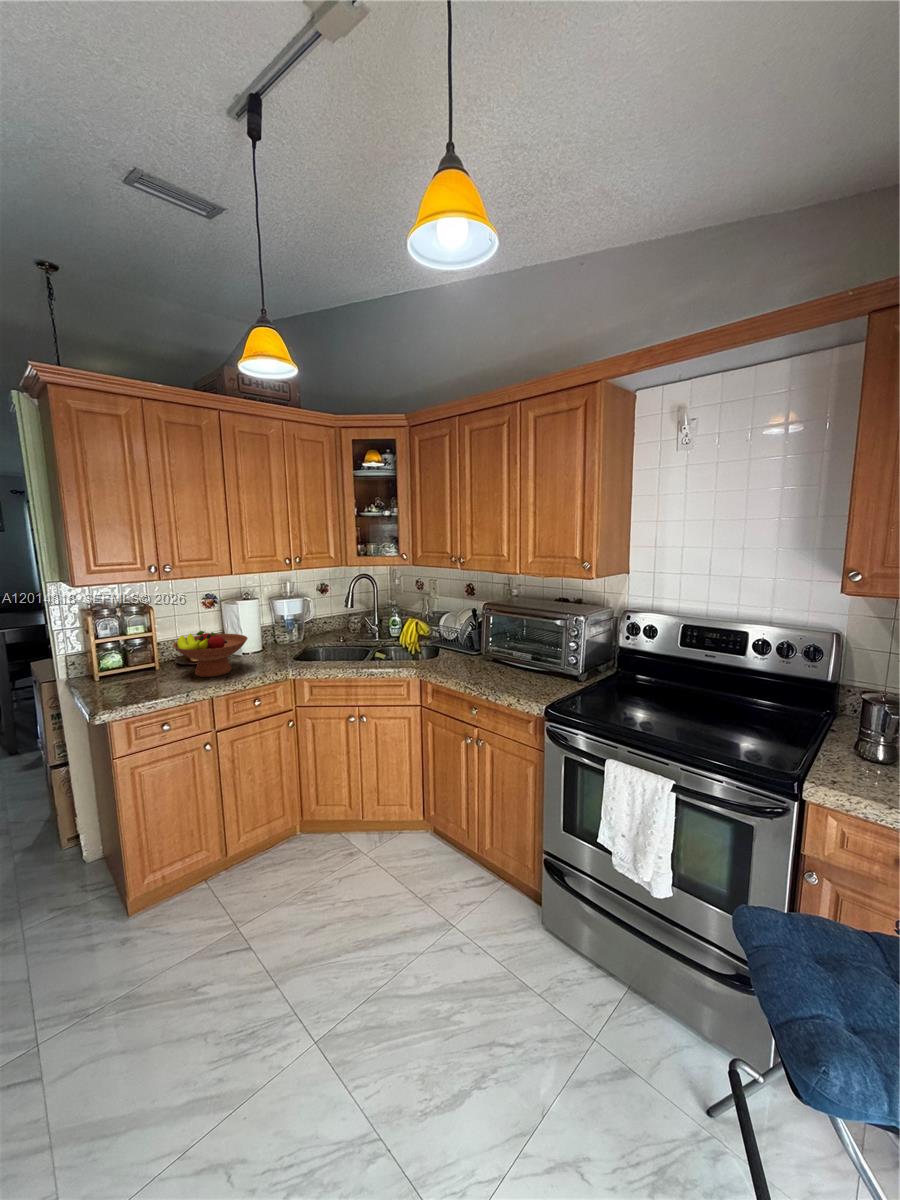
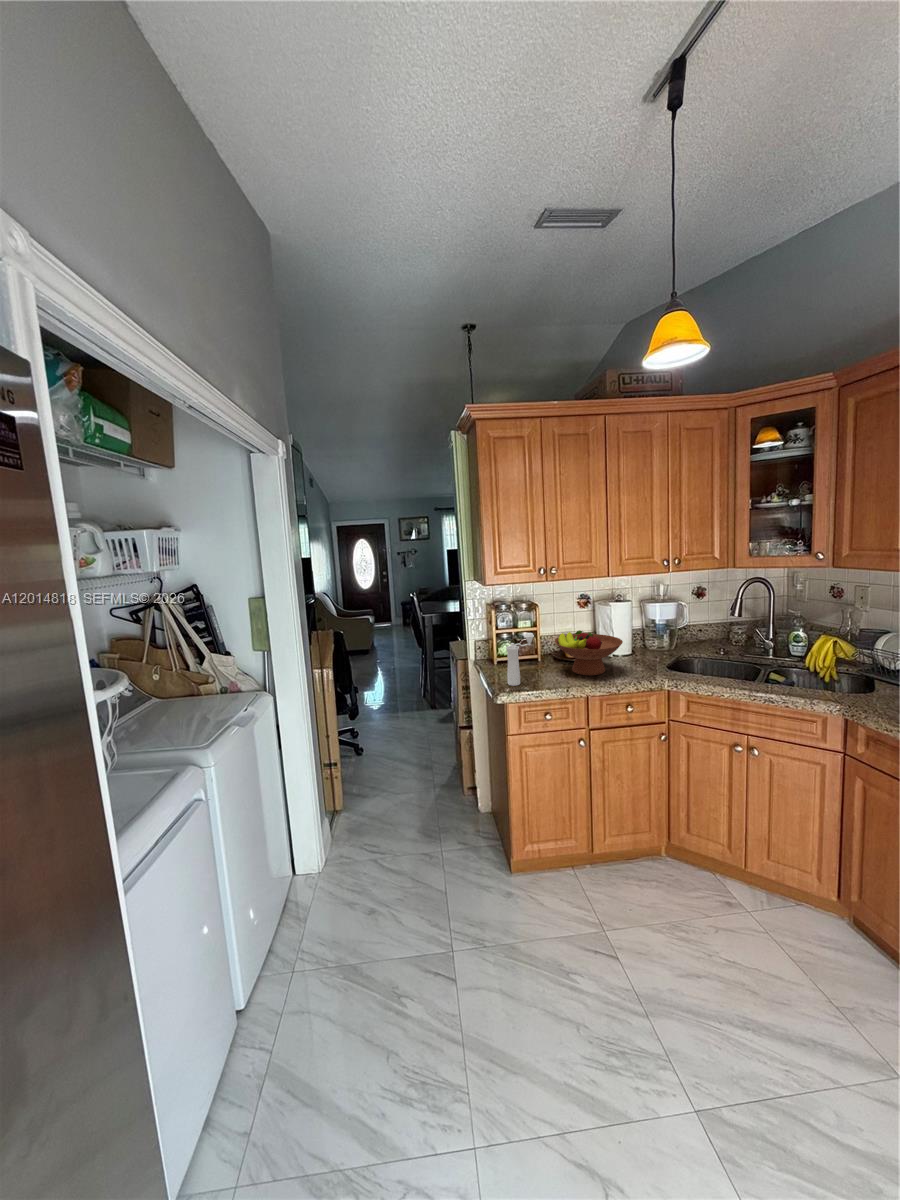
pepper mill: none [108,638,146,700] -> present [506,633,534,686]

